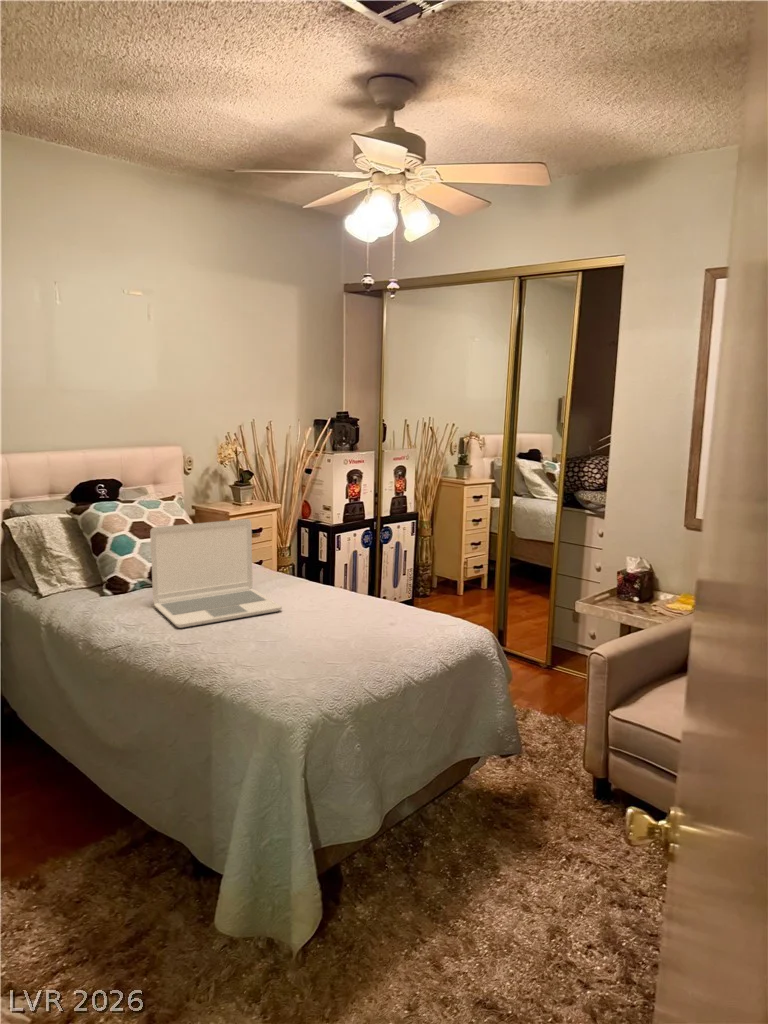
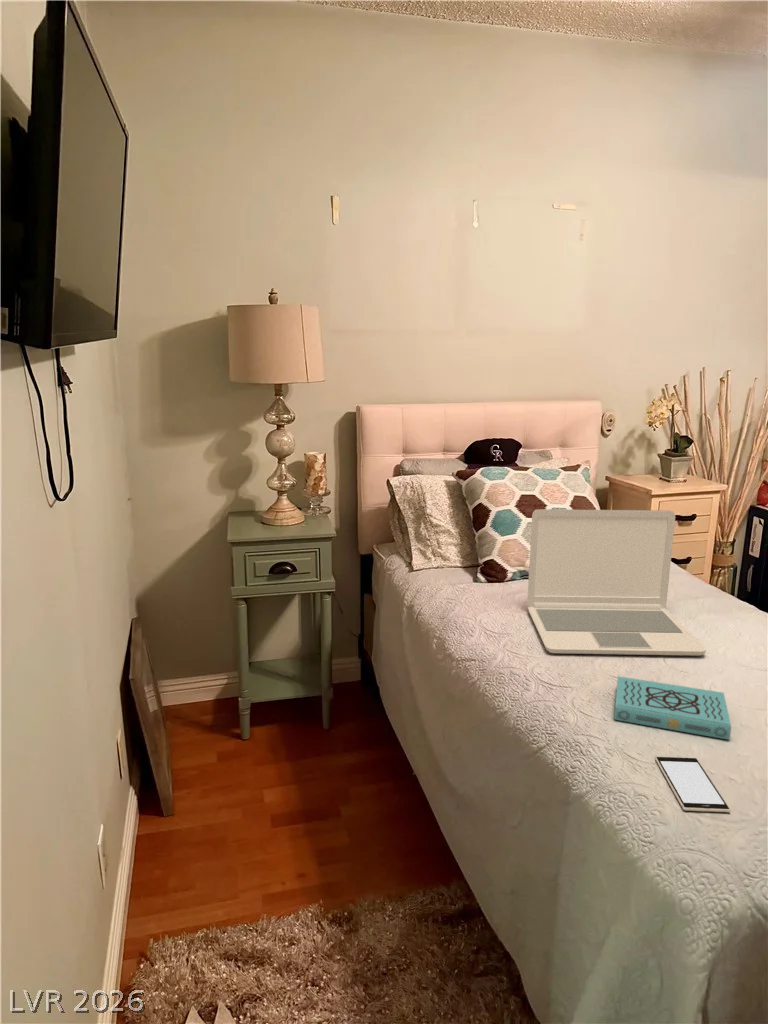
book: none [230,625,302,653] -> present [614,676,731,739]
smartphone: none [262,660,307,683] -> present [655,757,731,812]

